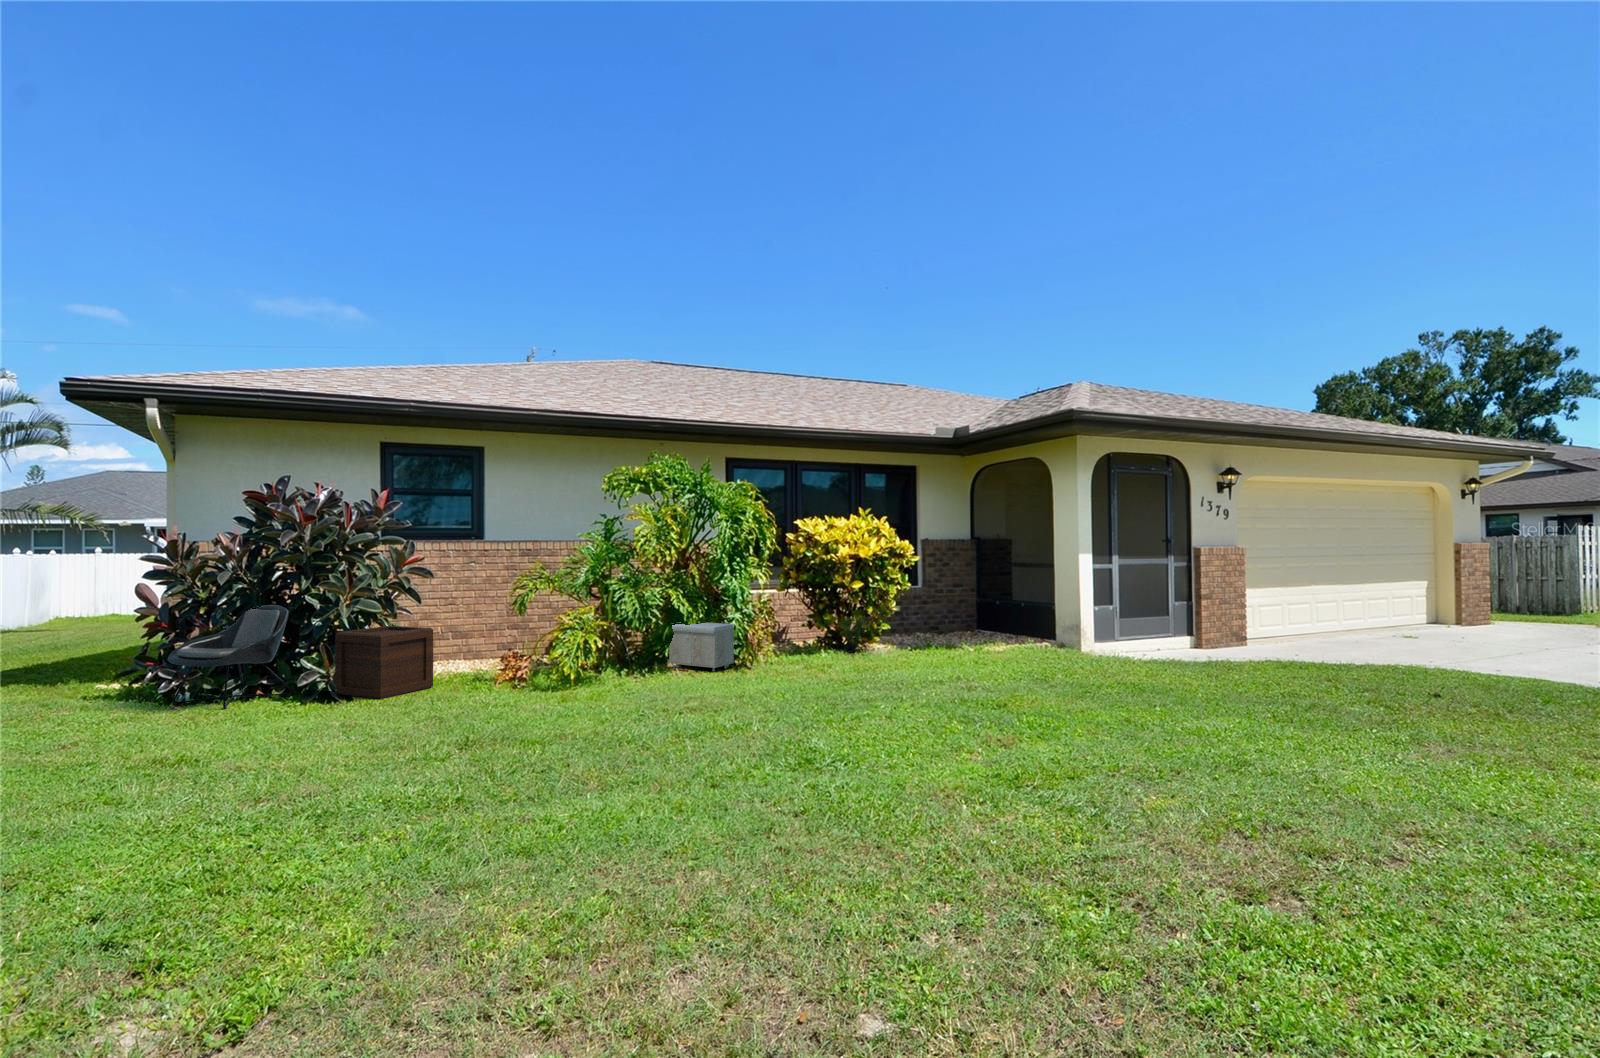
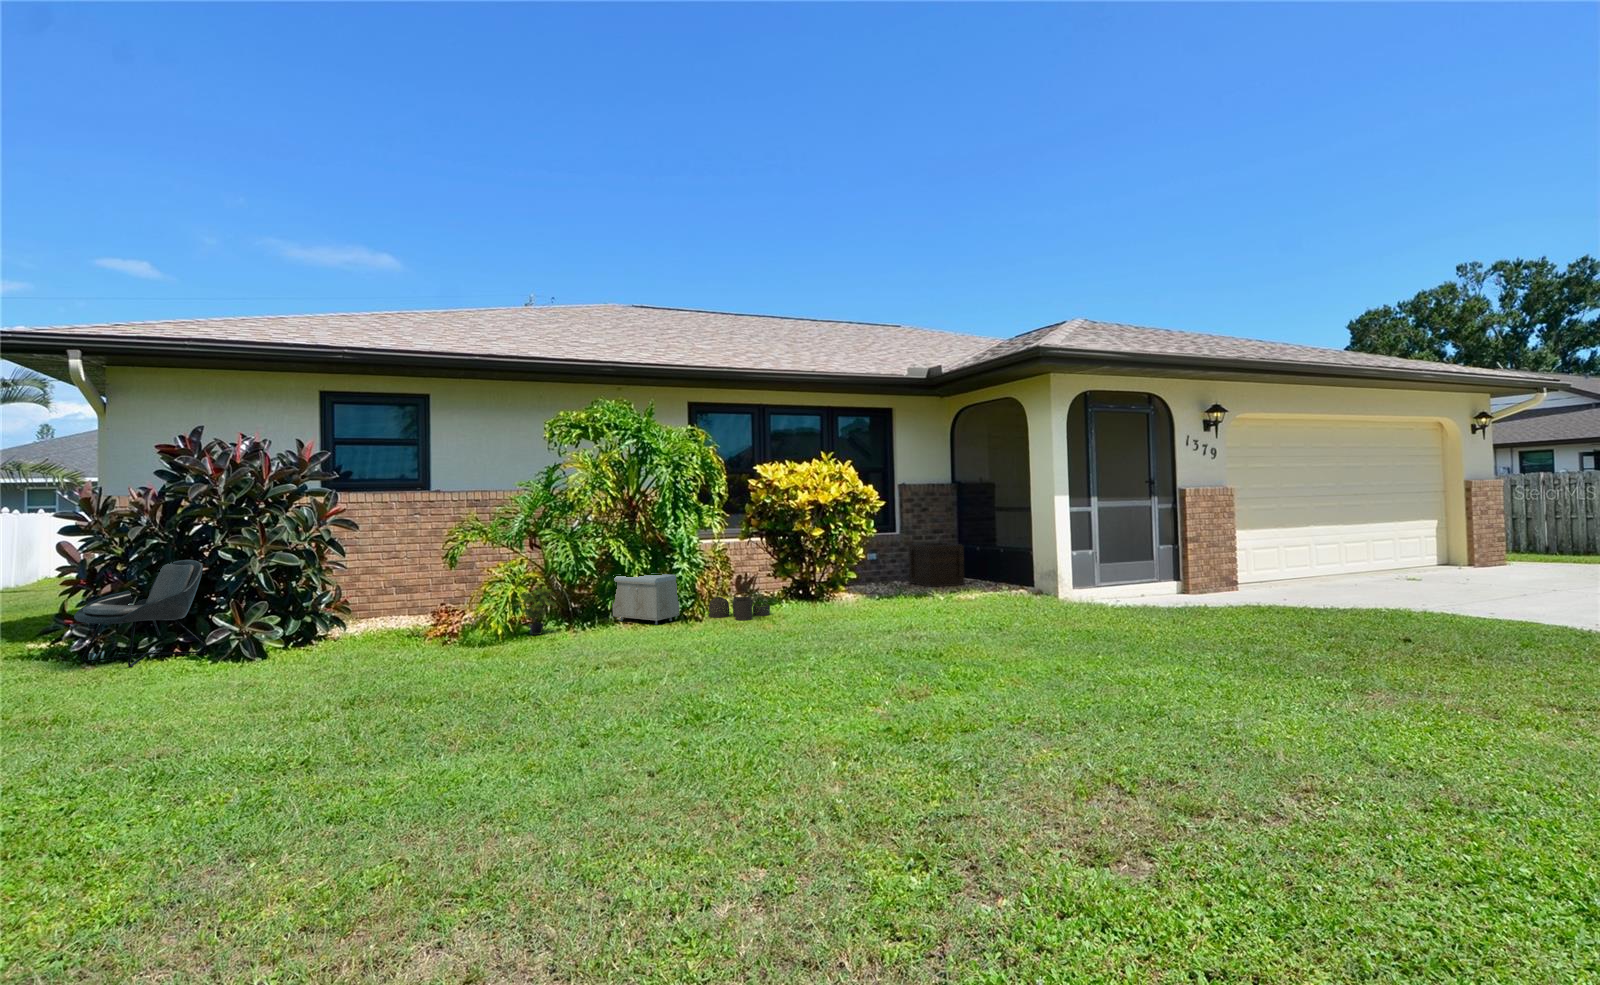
potted plant: present [840,617,866,653] -> present [516,586,556,635]
wooden crate: present [335,626,433,699] -> present [909,542,964,587]
woven basket: none [759,643,818,668] -> present [708,594,770,620]

